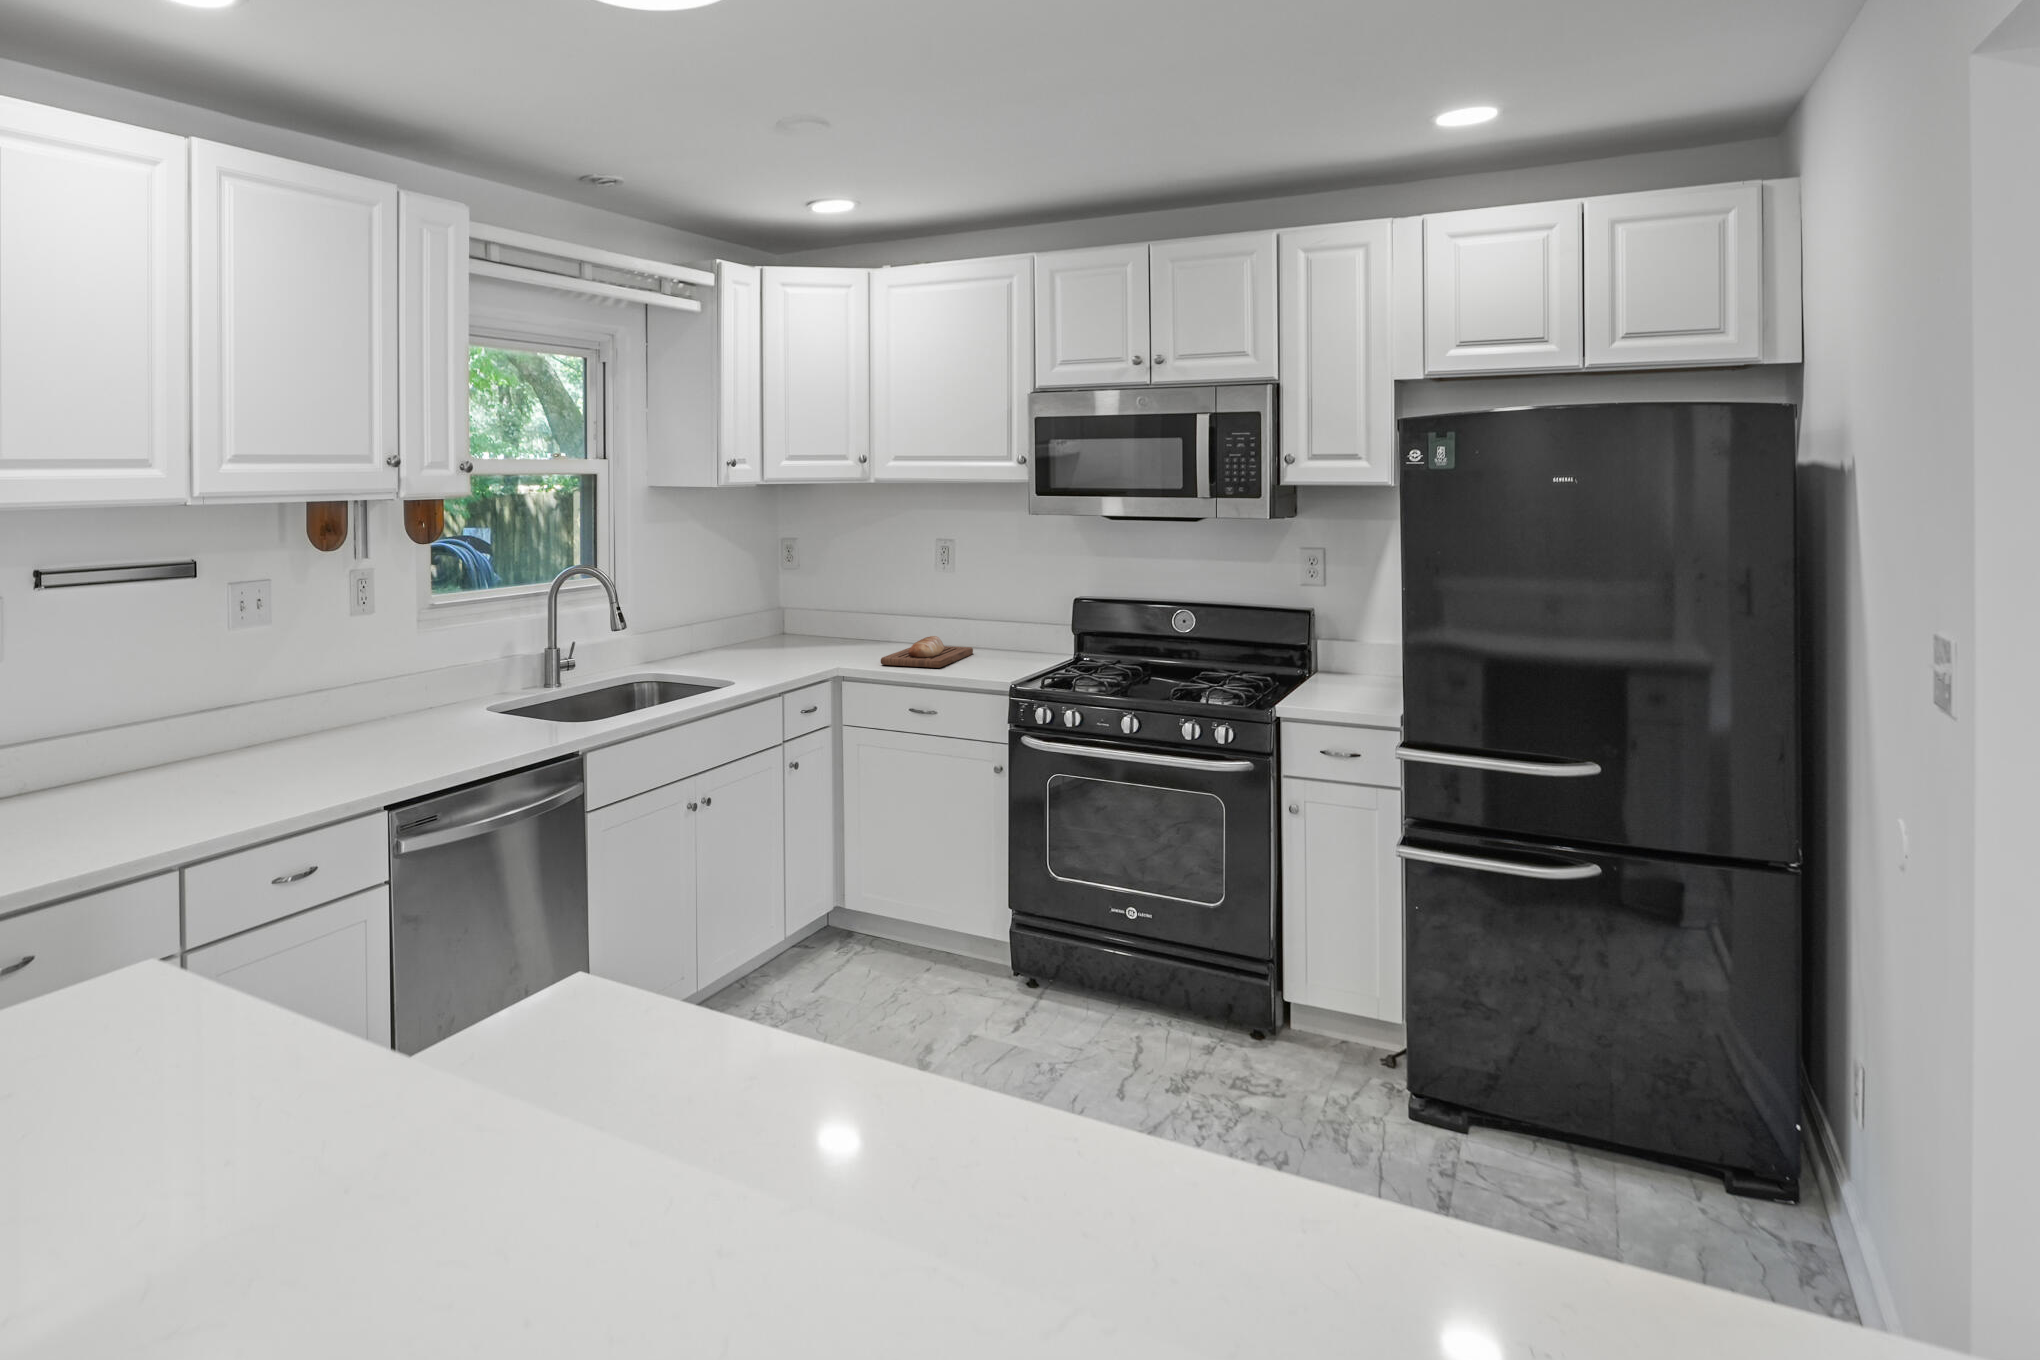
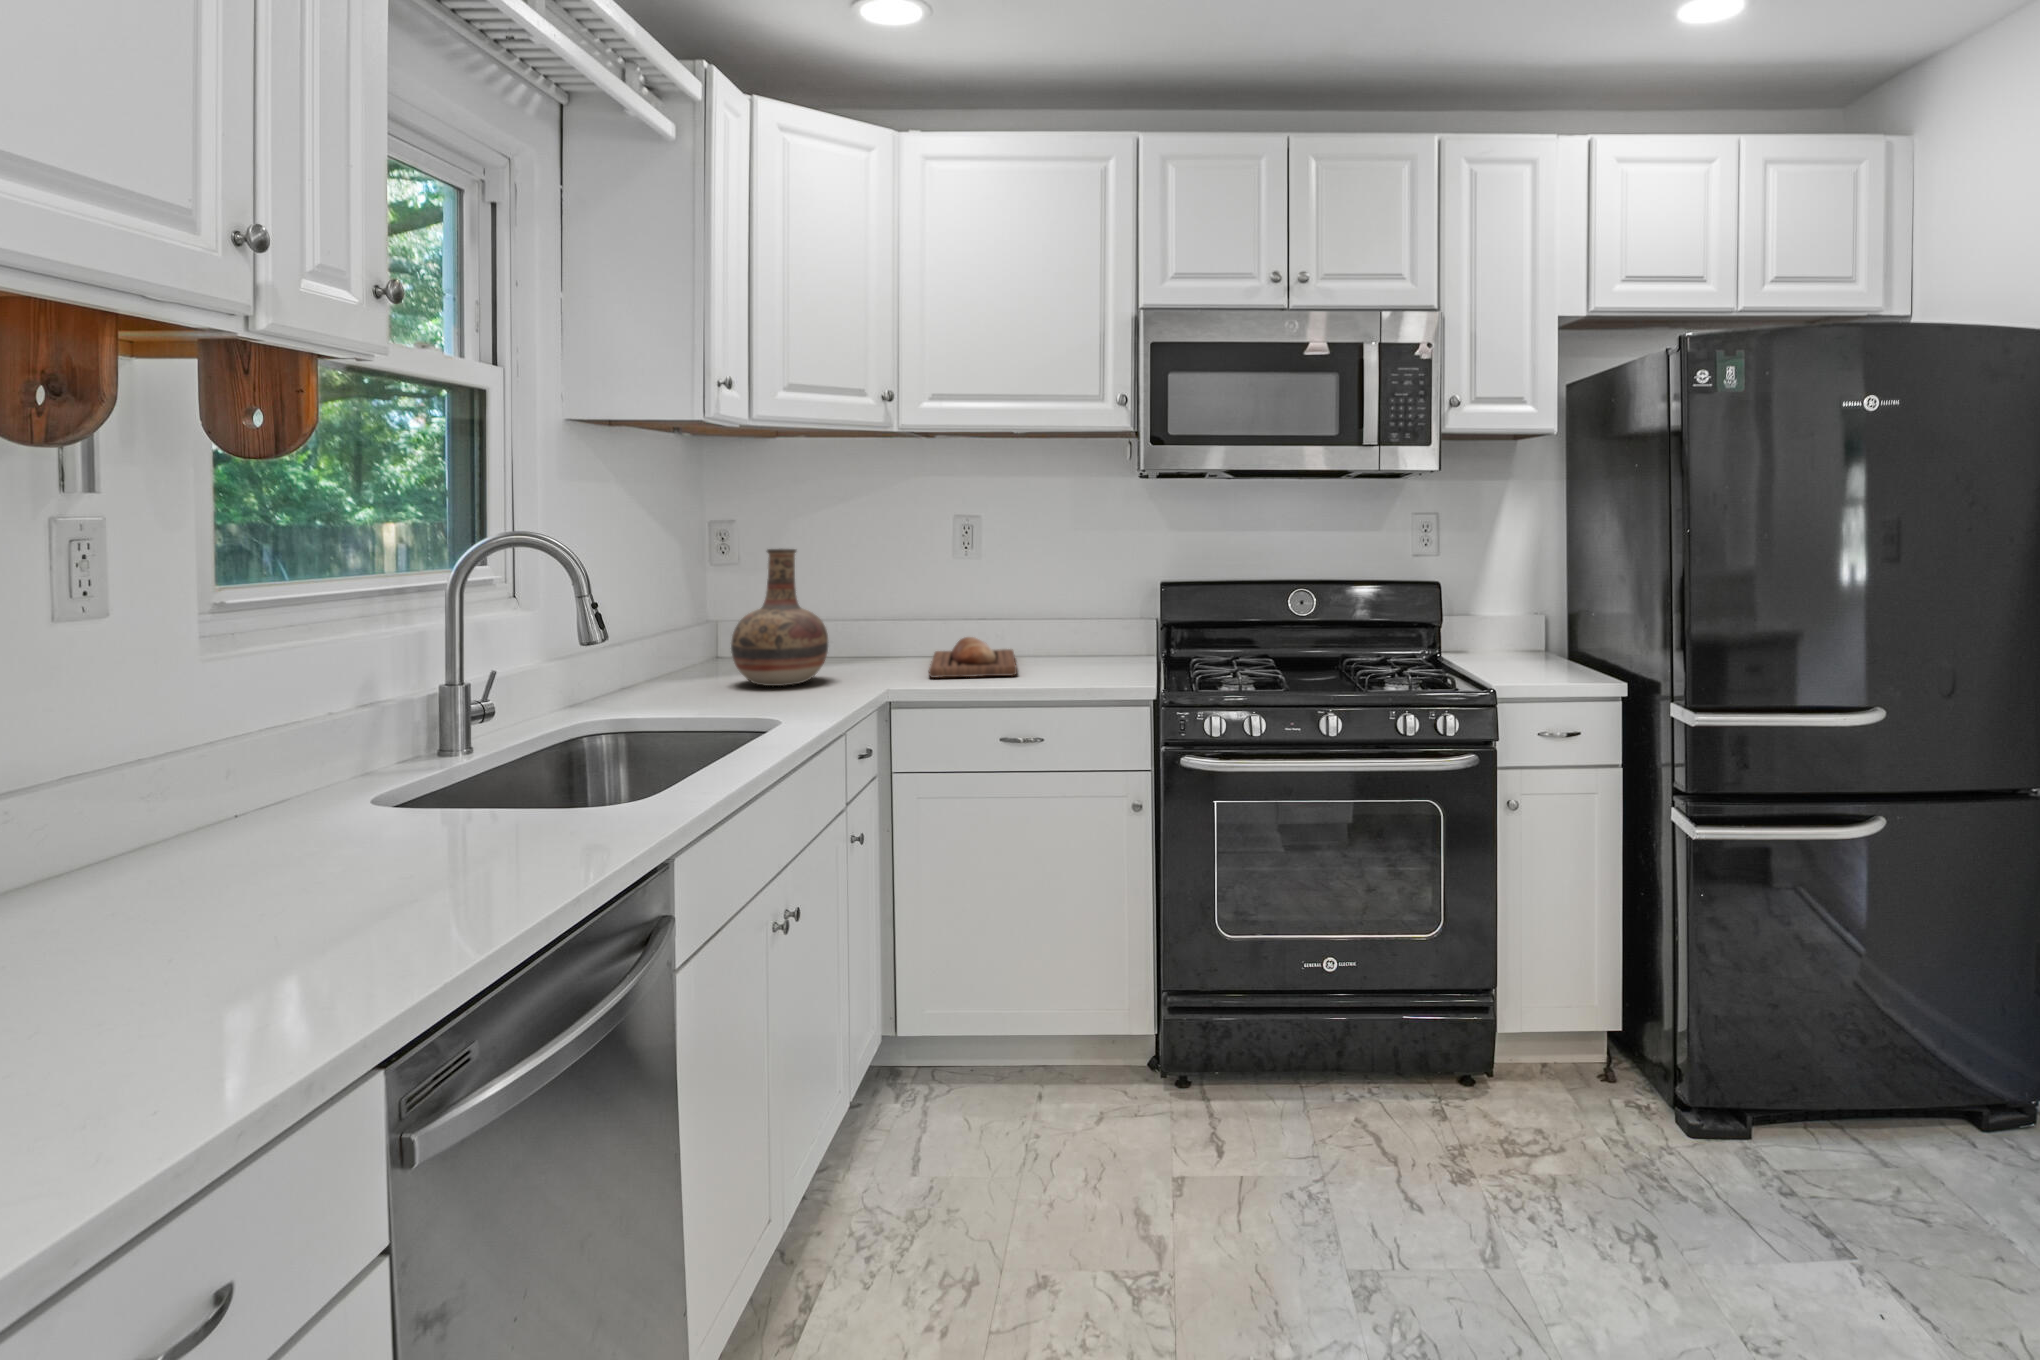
vase: none [755,569,819,662] -> present [731,549,828,686]

